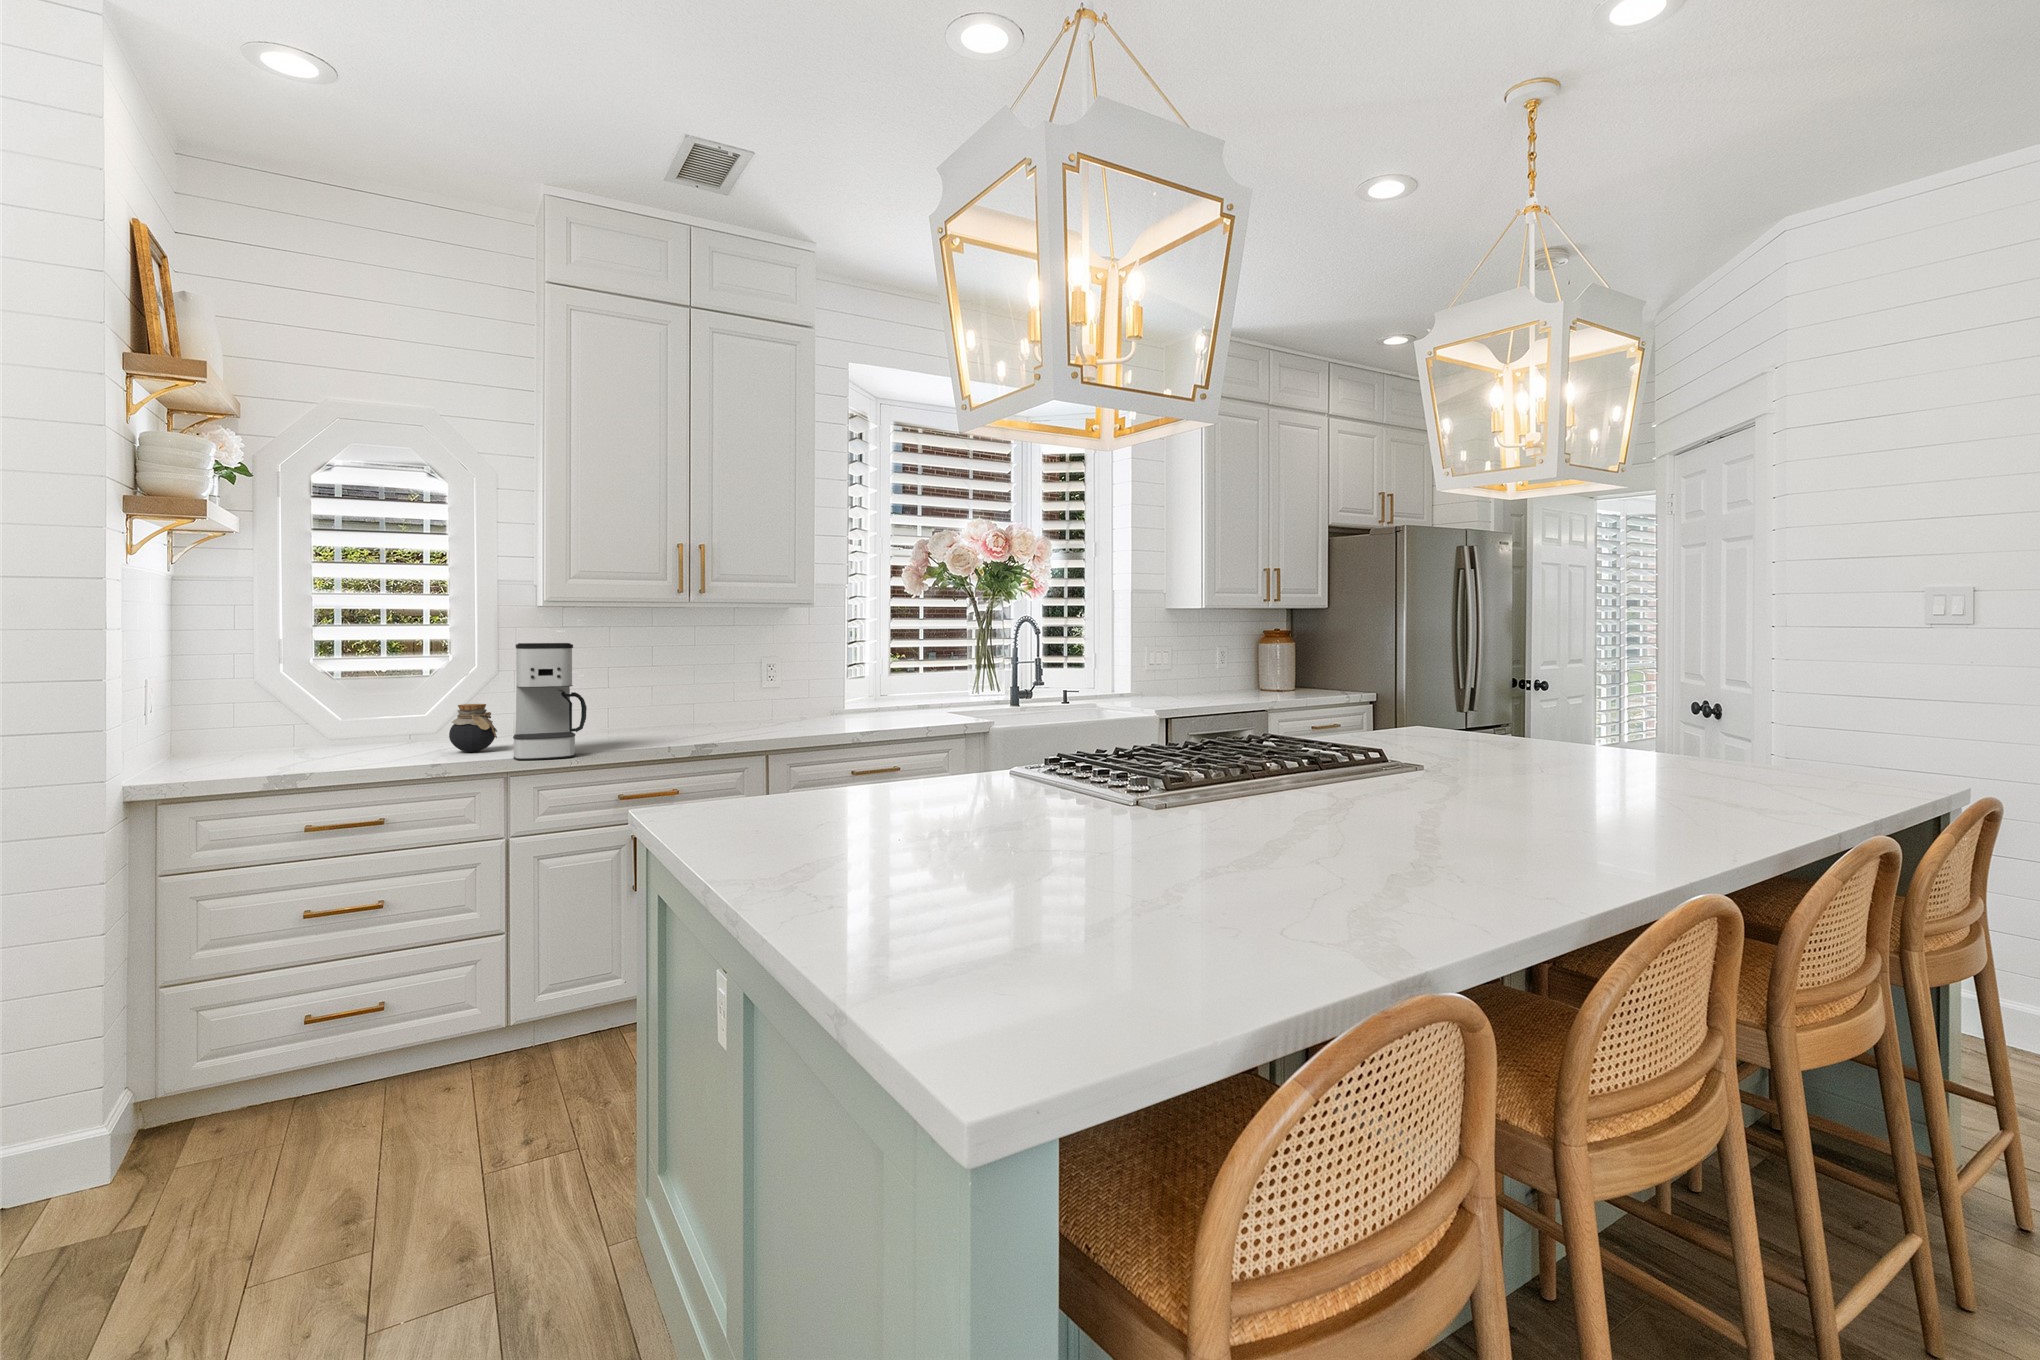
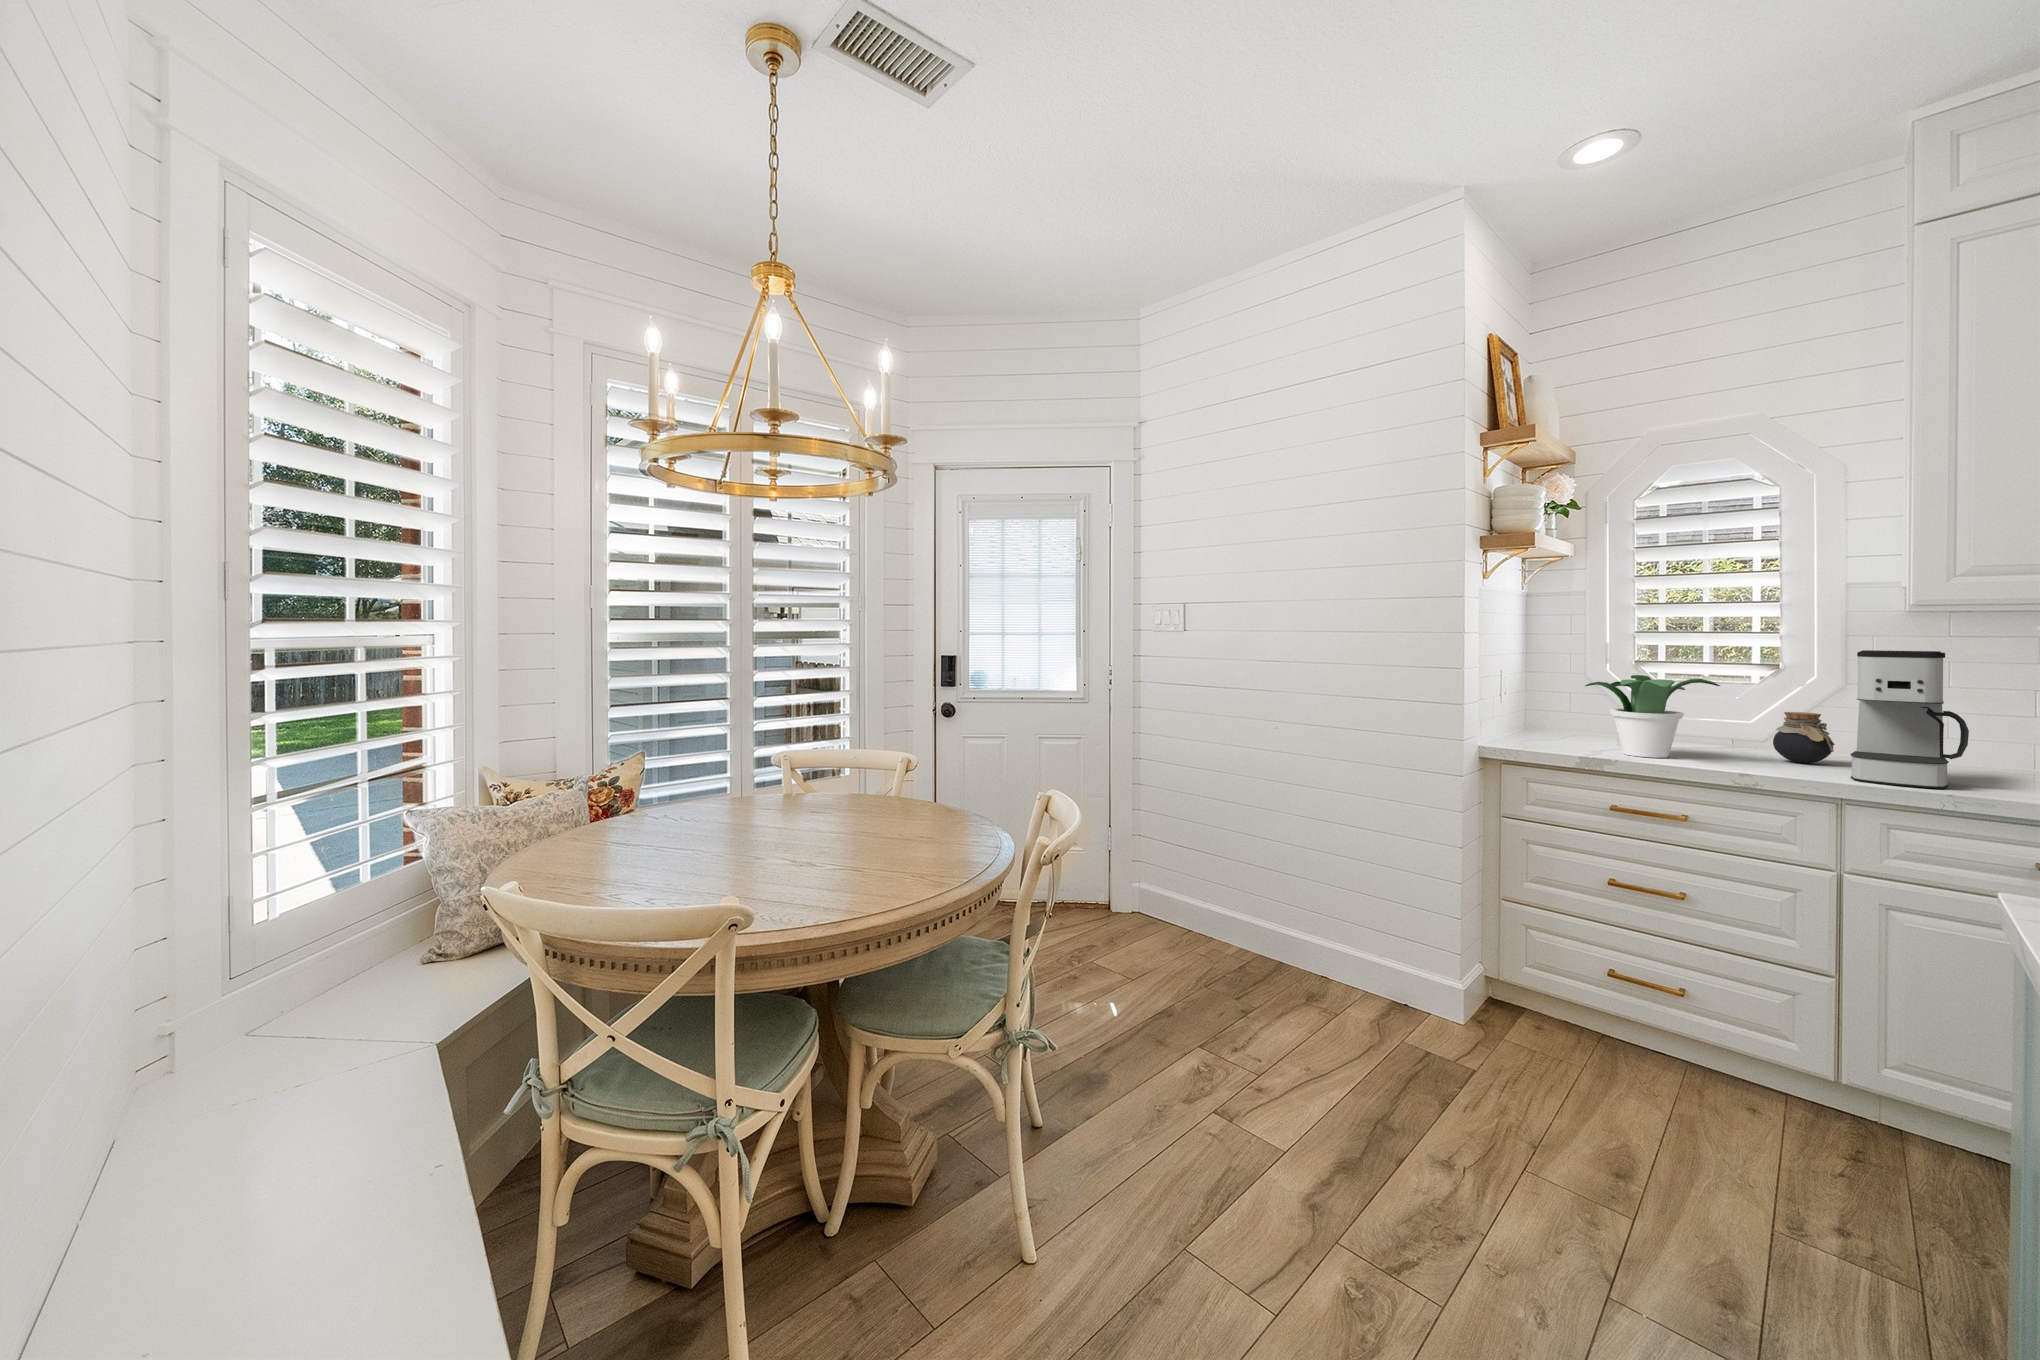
potted plant: none [264,676,408,768] -> present [1585,675,1720,758]

